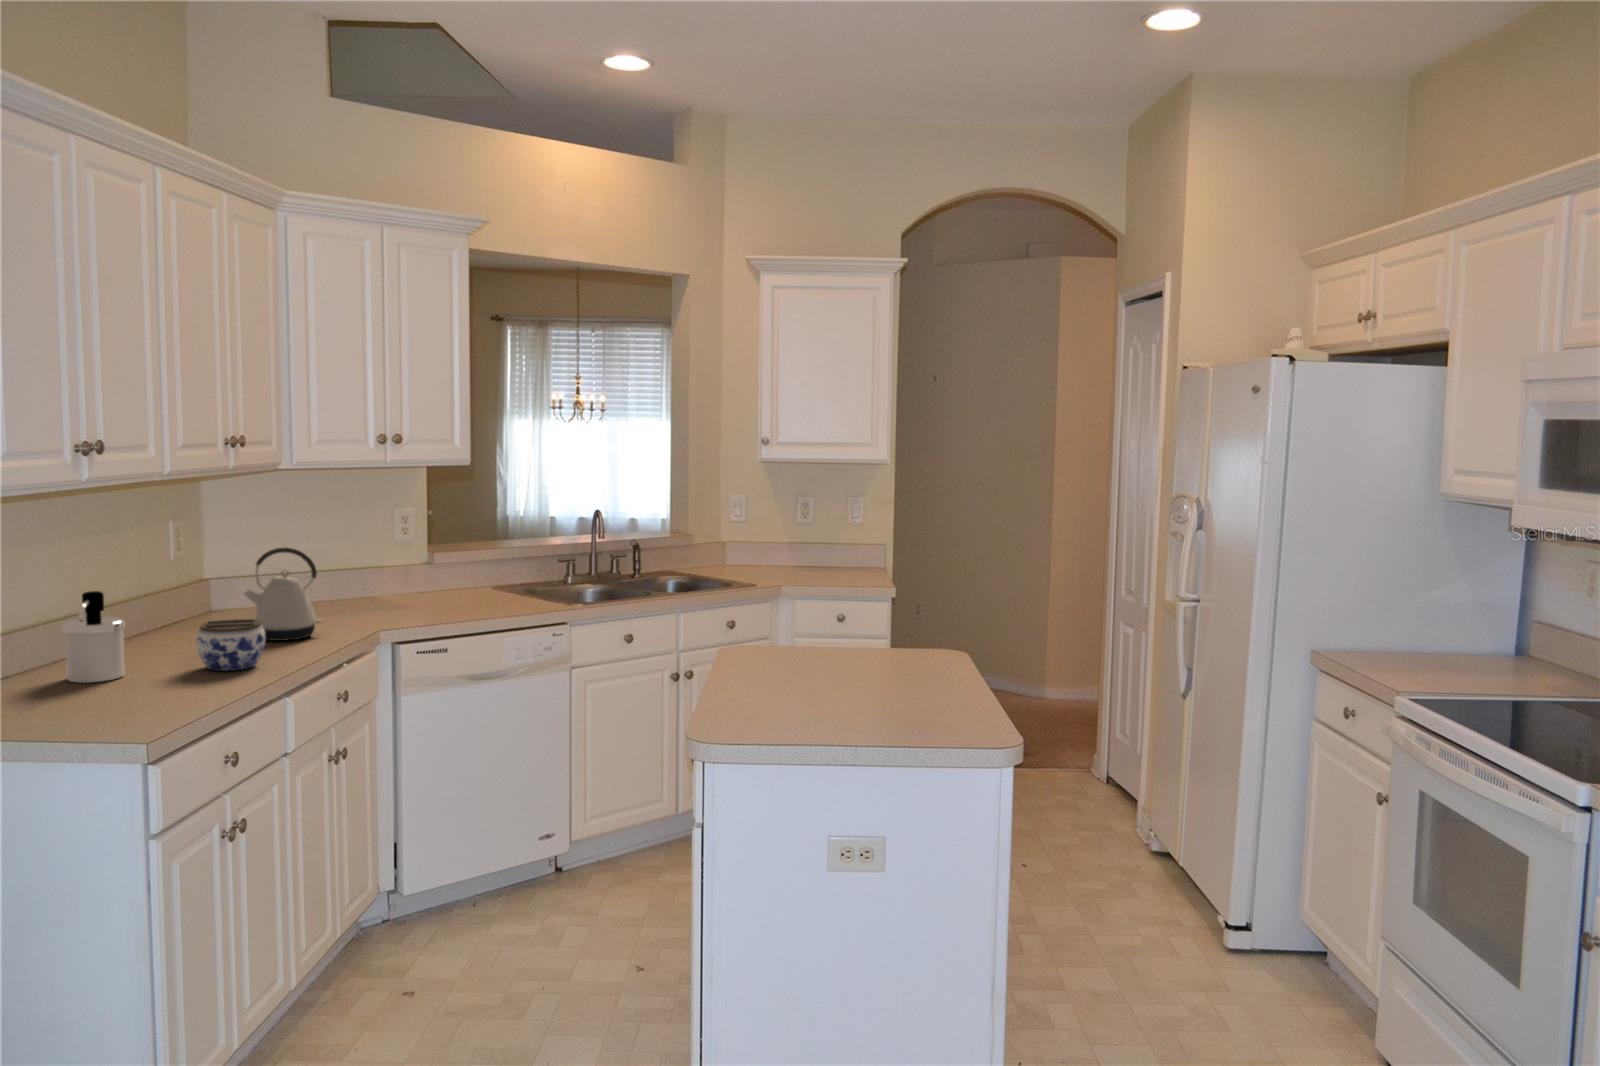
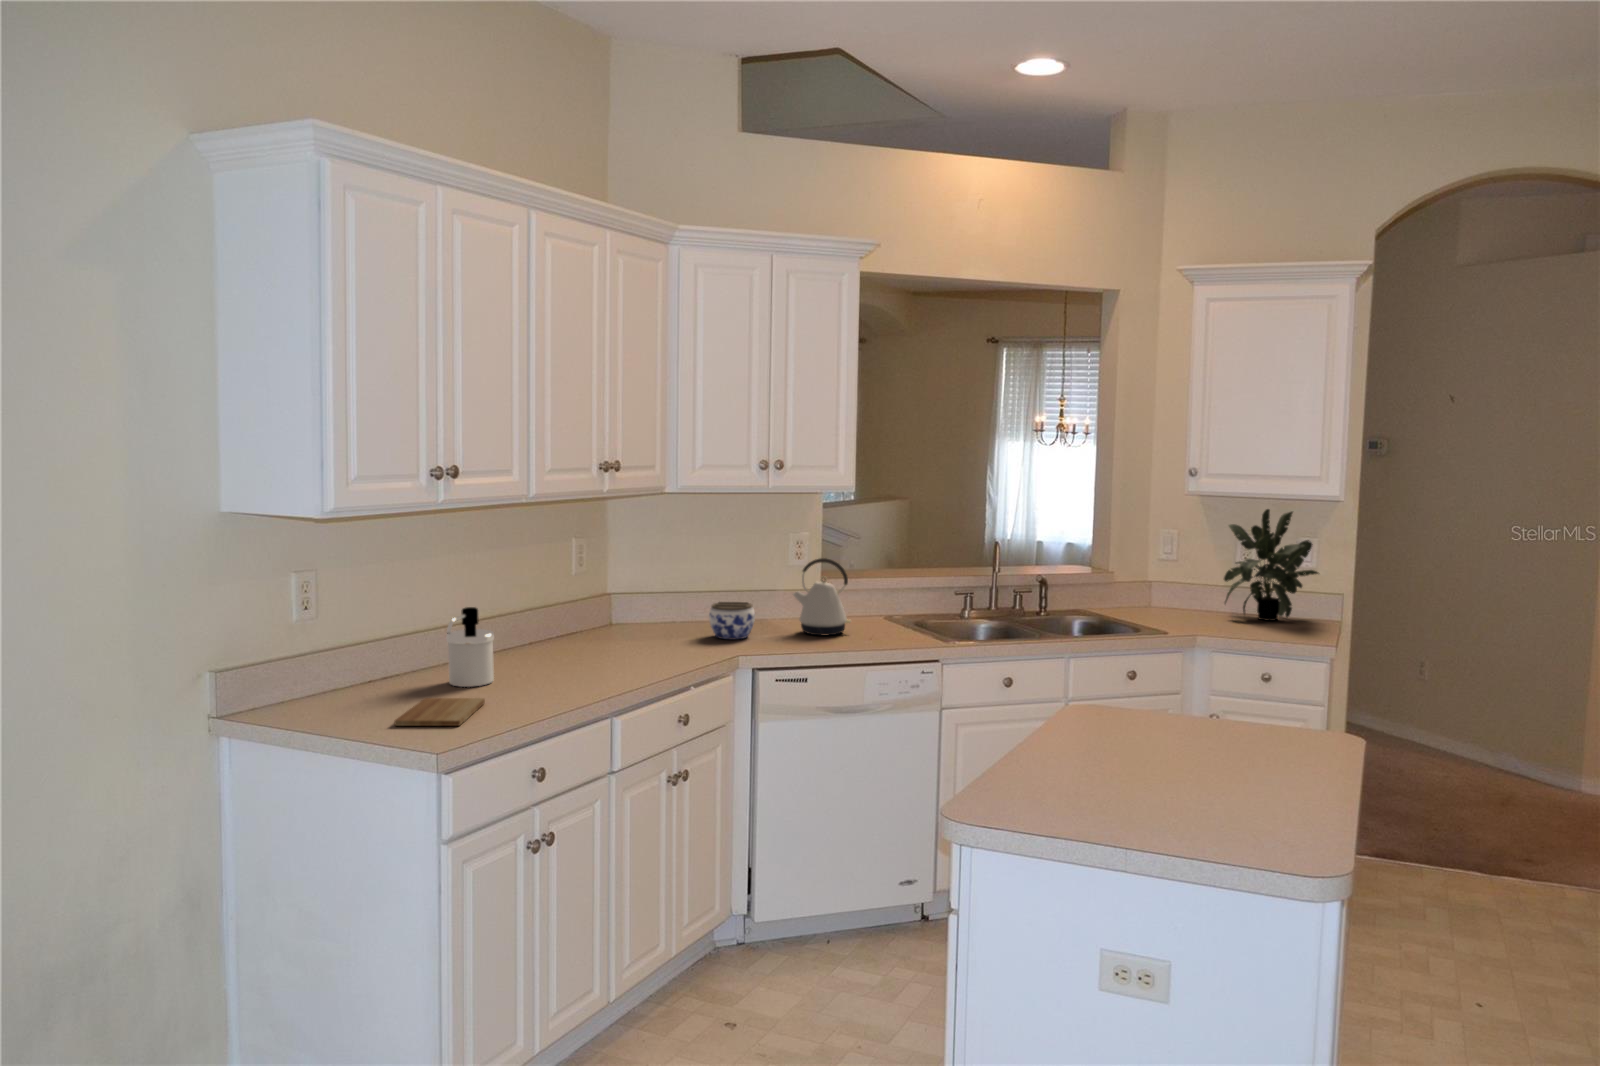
potted plant: none [778,476,857,570] -> present [1224,509,1318,621]
kettle: present [244,547,322,641] -> present [793,558,851,635]
jar: present [196,619,265,671] -> present [709,602,755,639]
cutting board: none [59,689,147,726] -> present [395,698,485,726]

